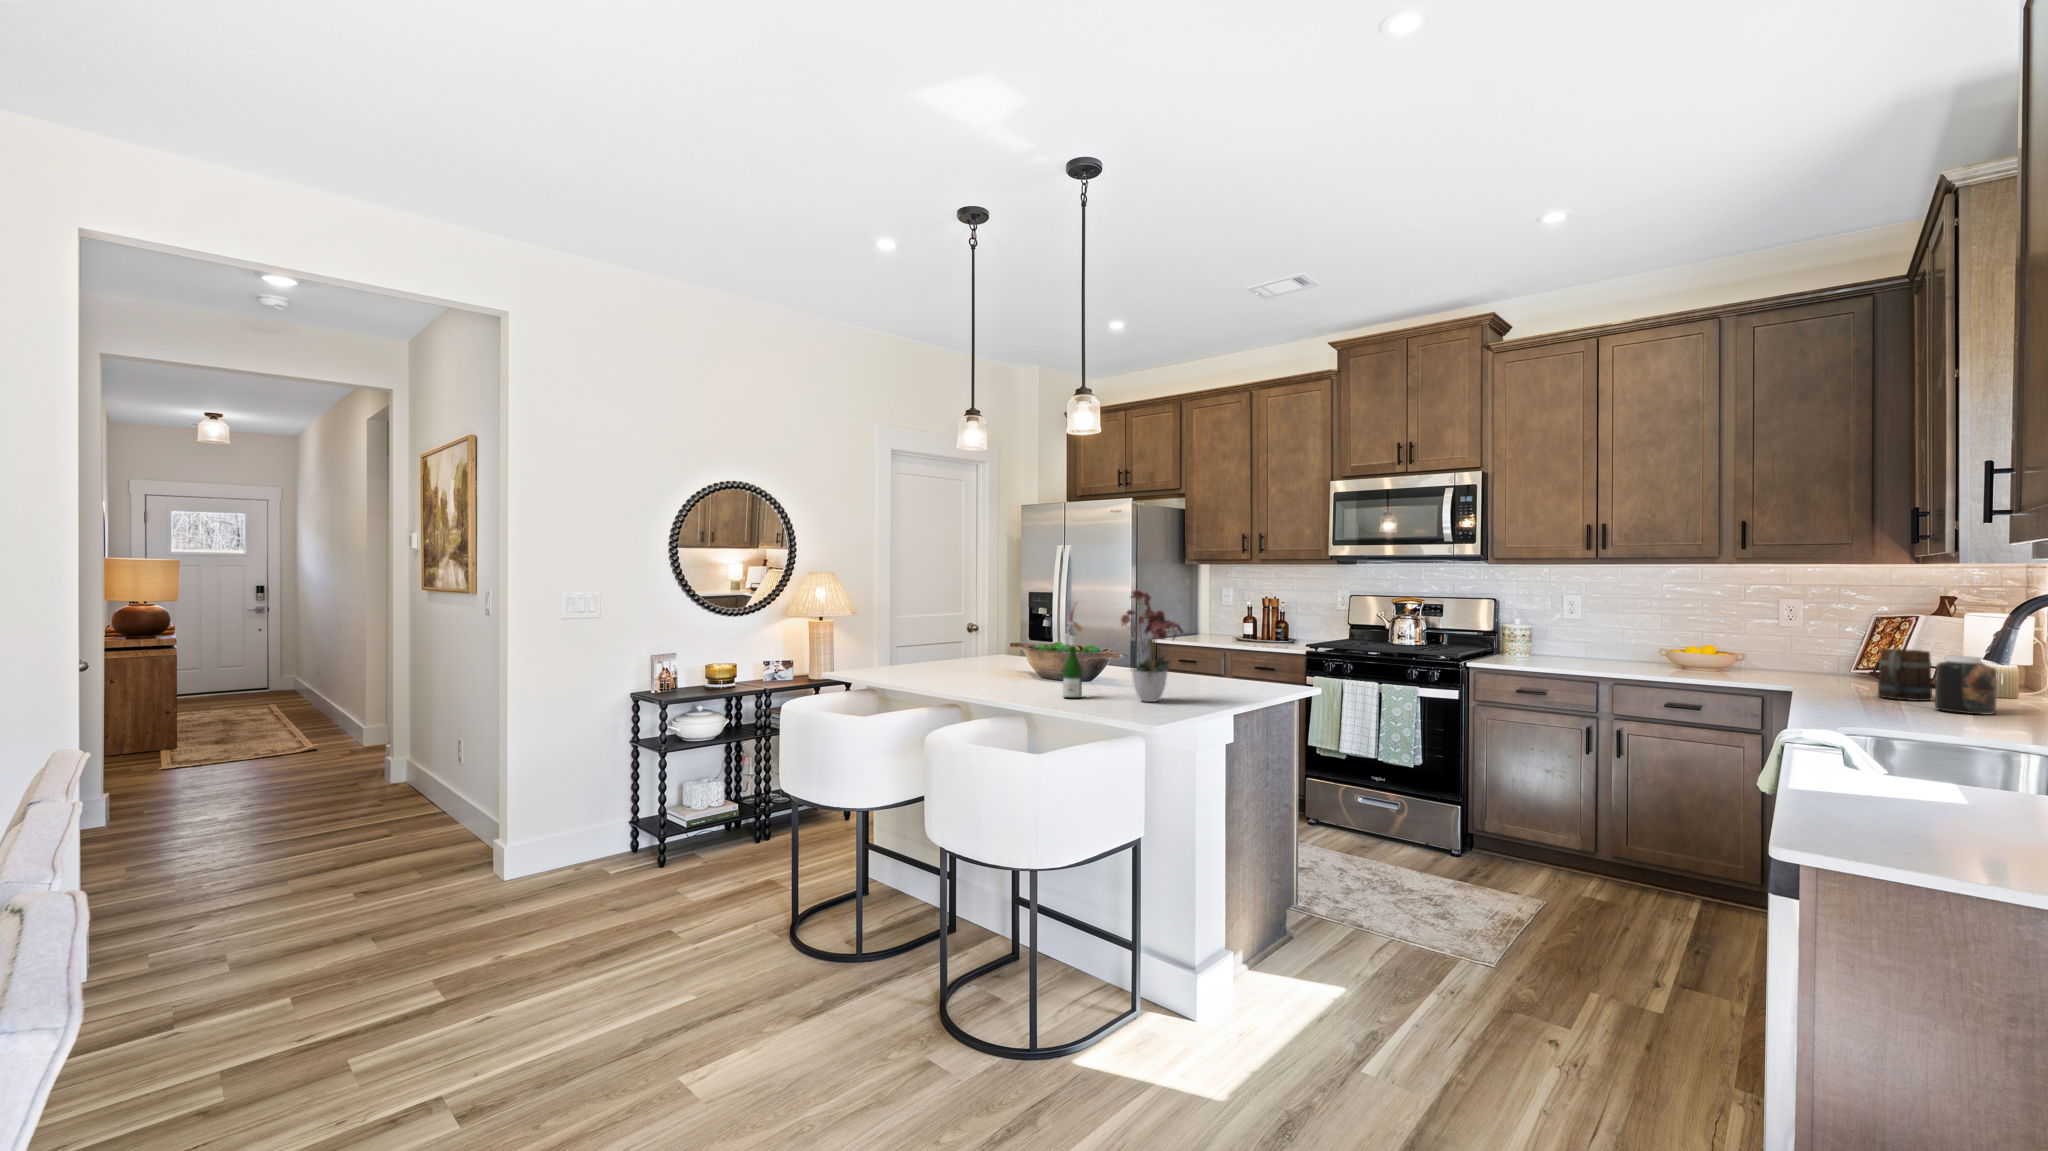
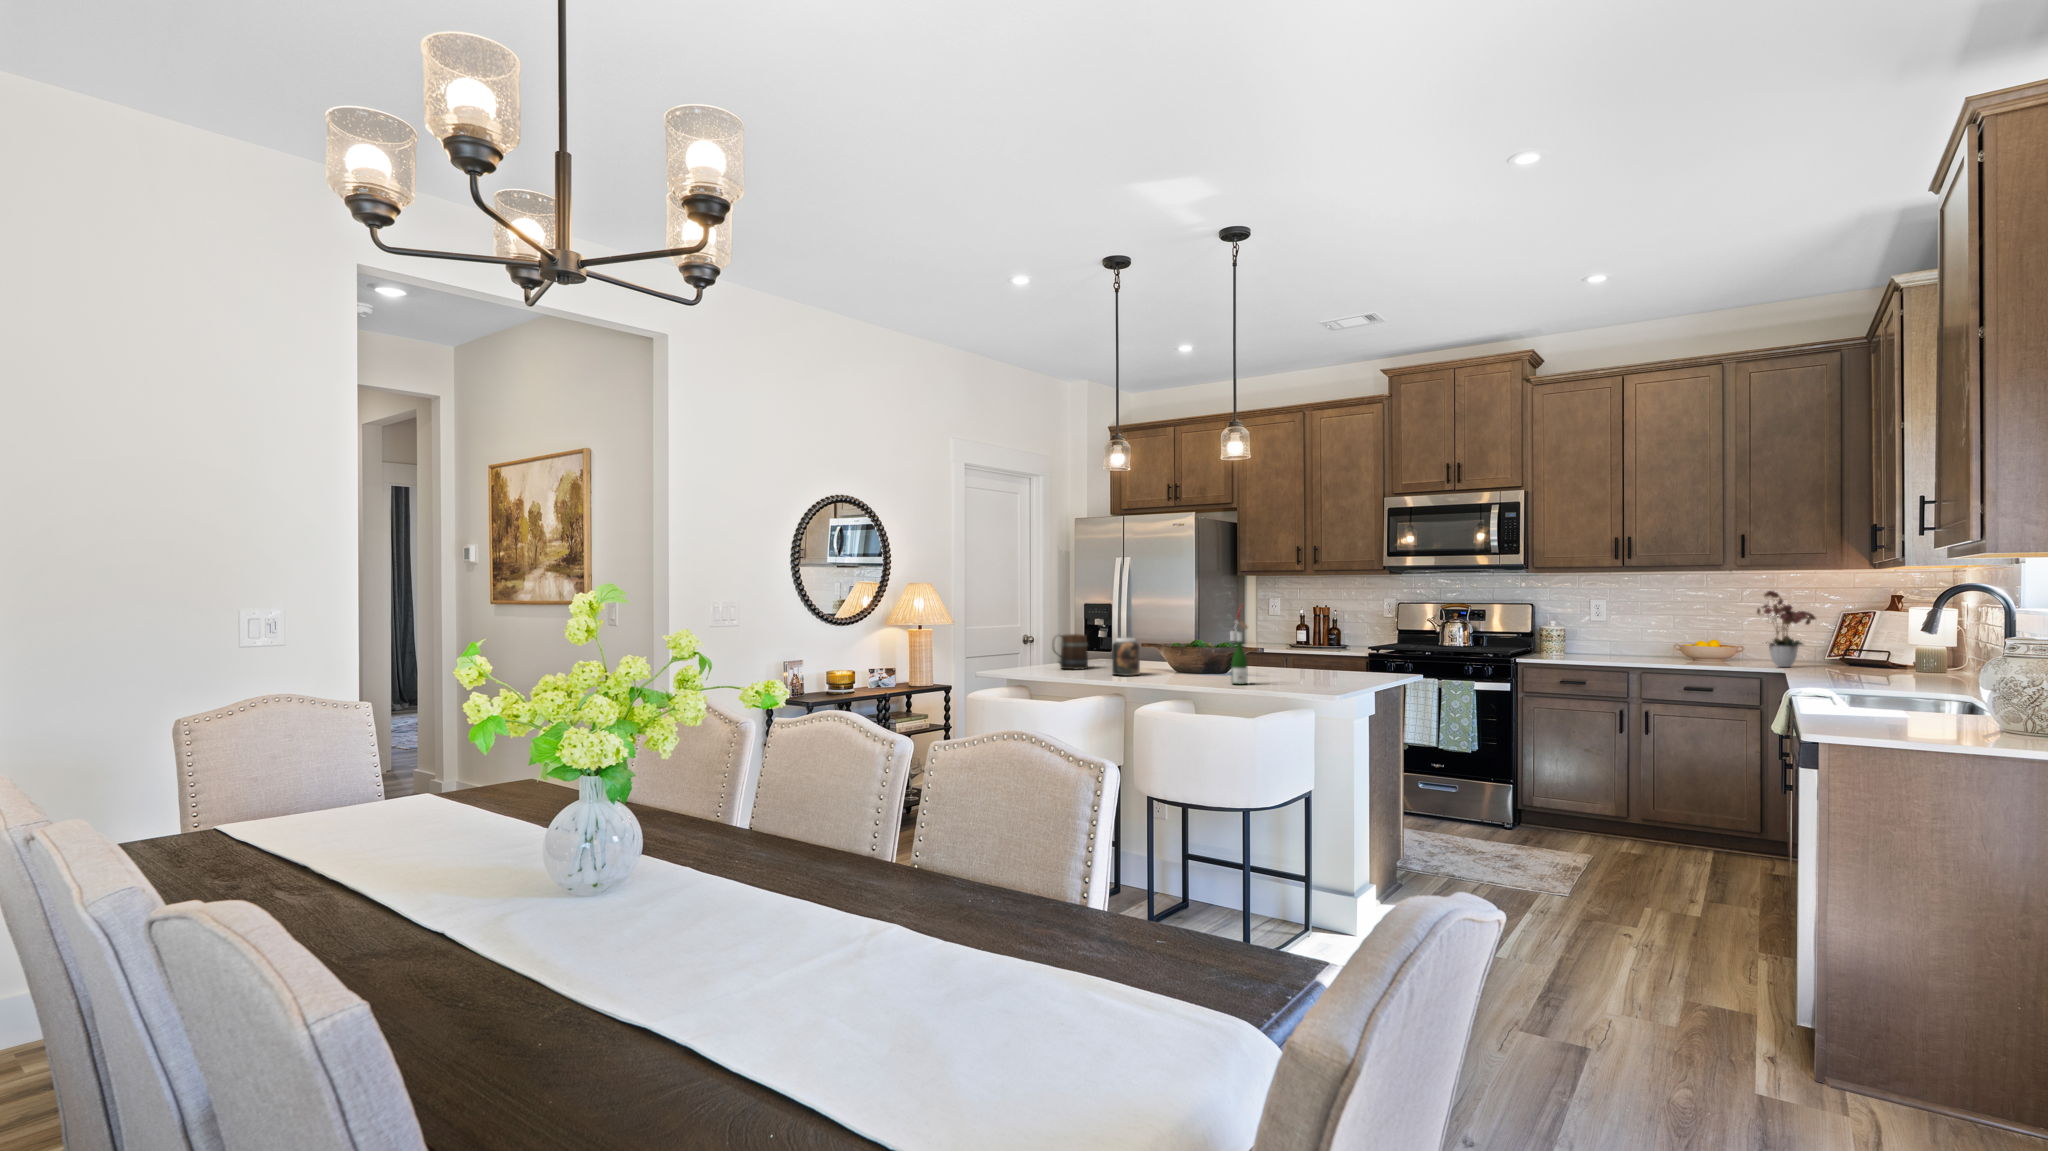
flower arrangement: present [1121,590,1183,702] -> present [1757,590,1816,667]
mug: present [1878,649,1932,701] -> present [1052,634,1088,670]
jar: present [1935,656,1997,715] -> present [1112,637,1140,676]

